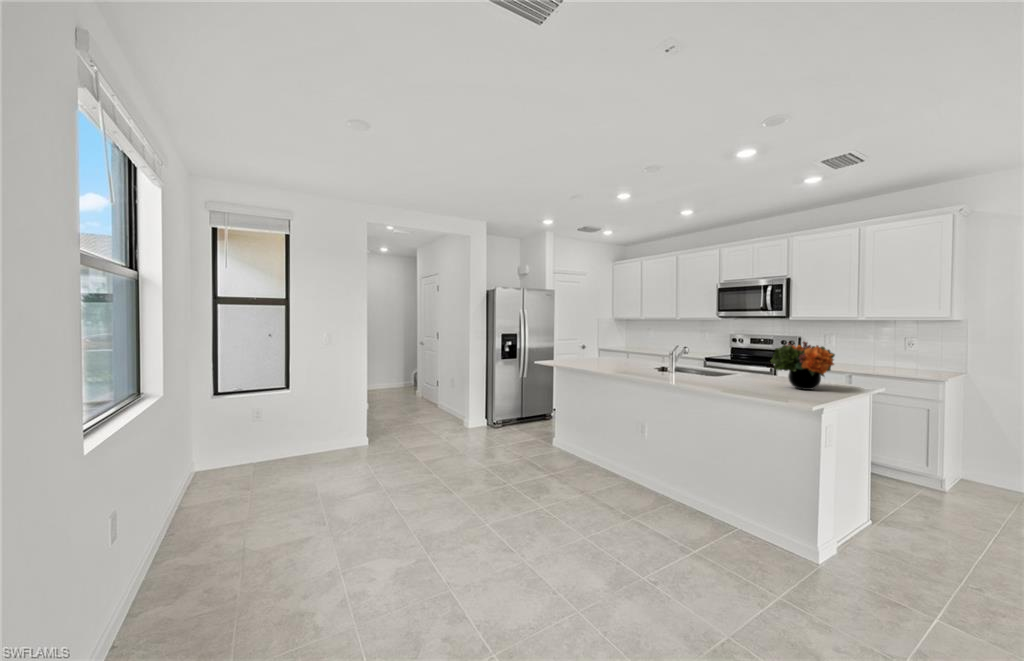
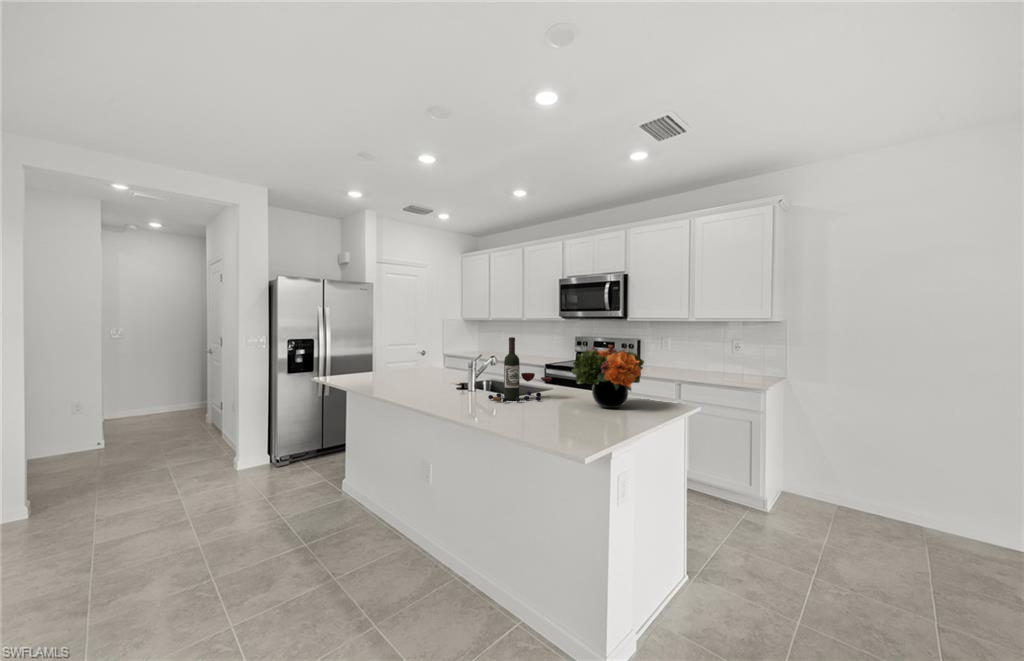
wine bottle: none [696,335,749,383] -> present [488,337,552,402]

